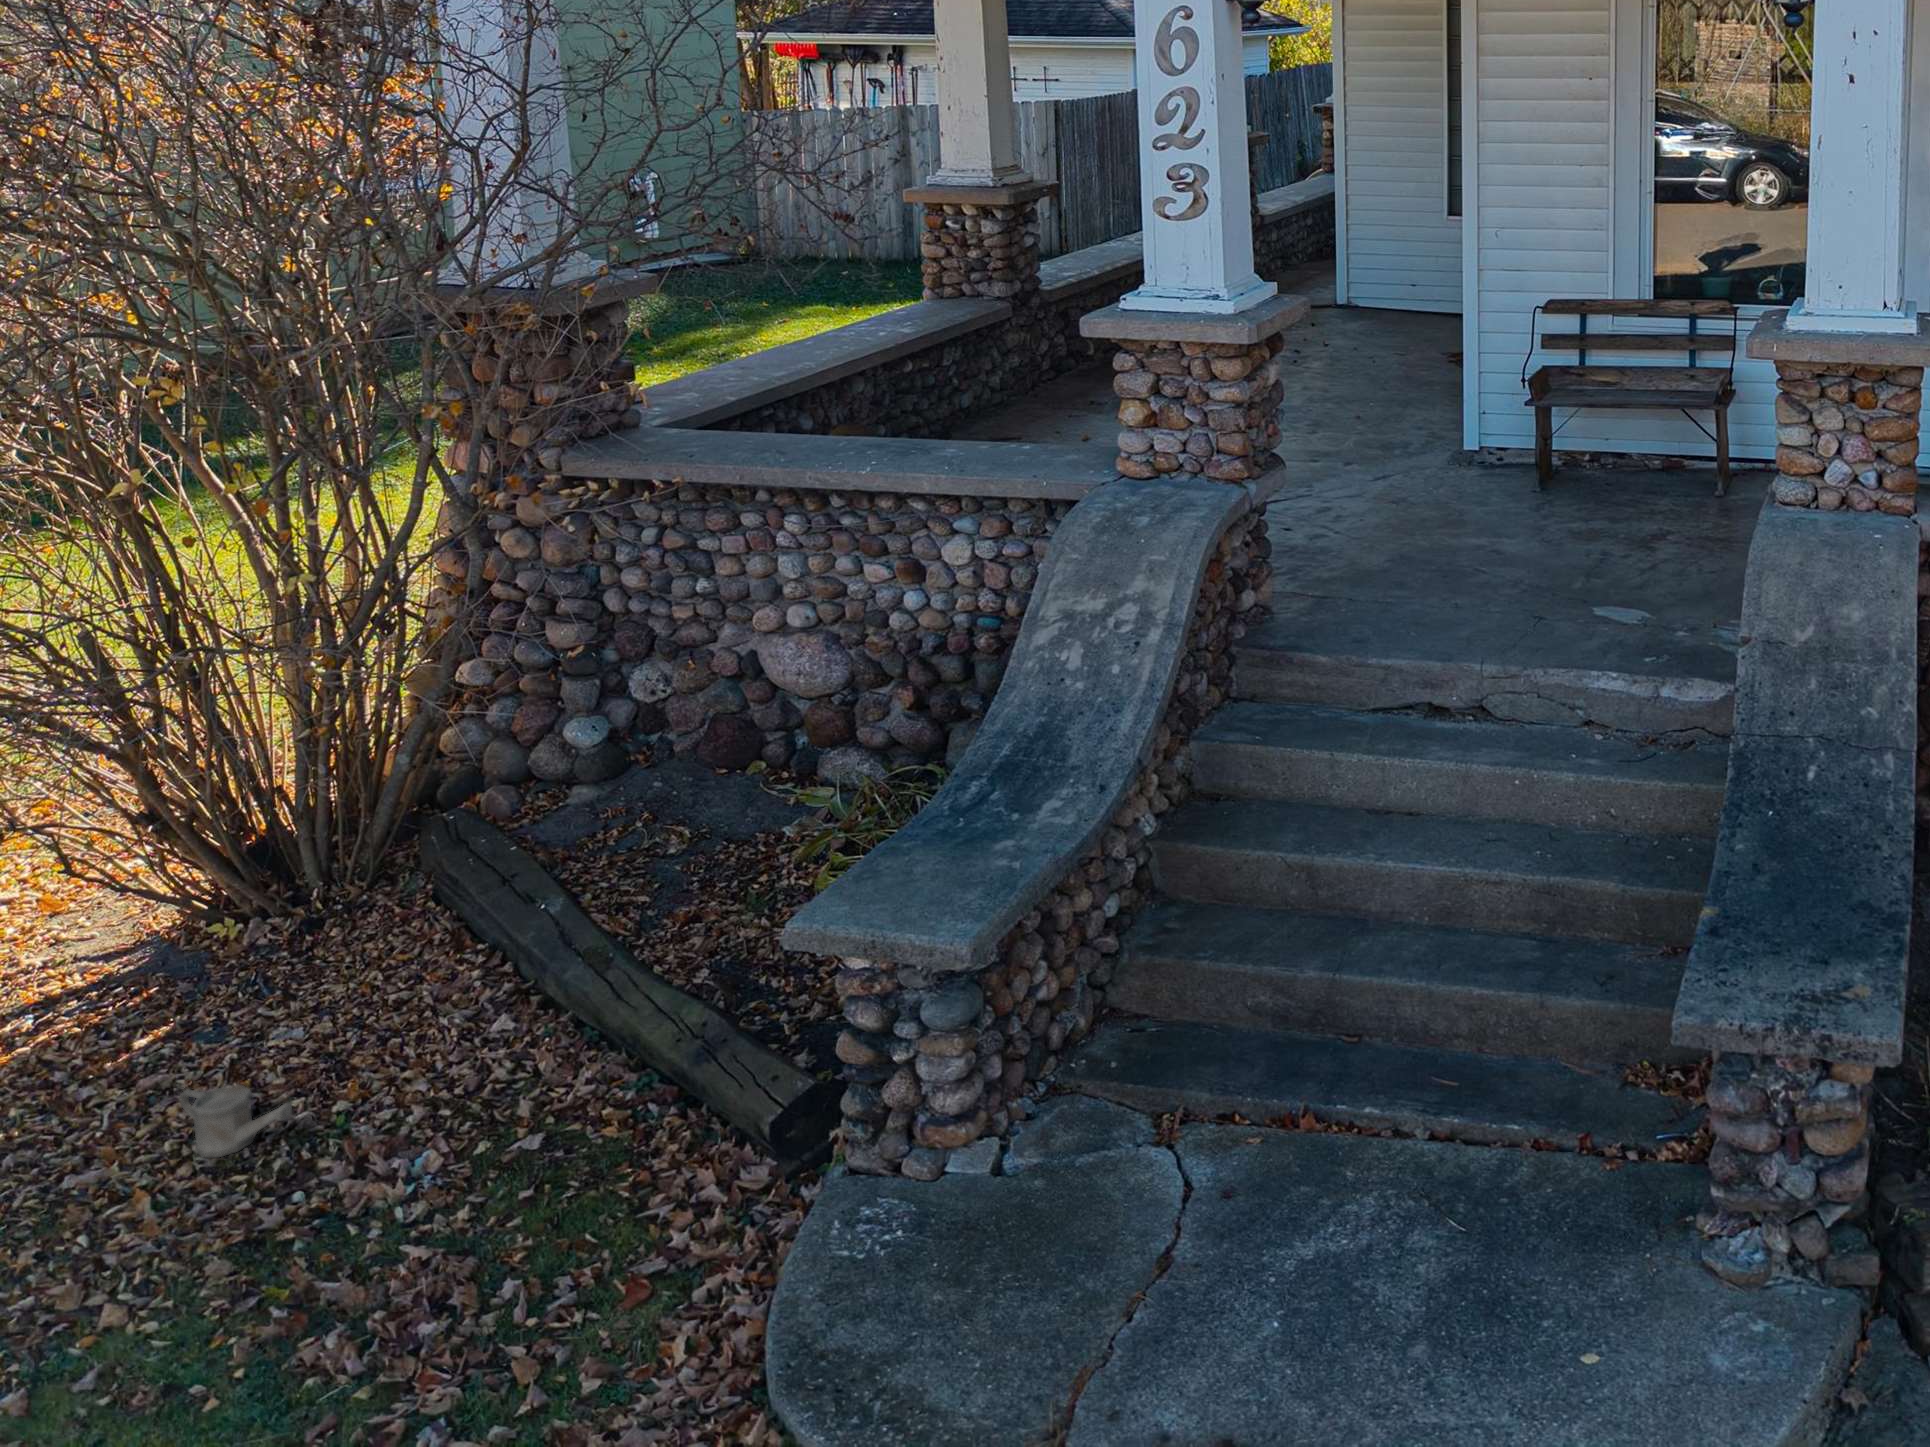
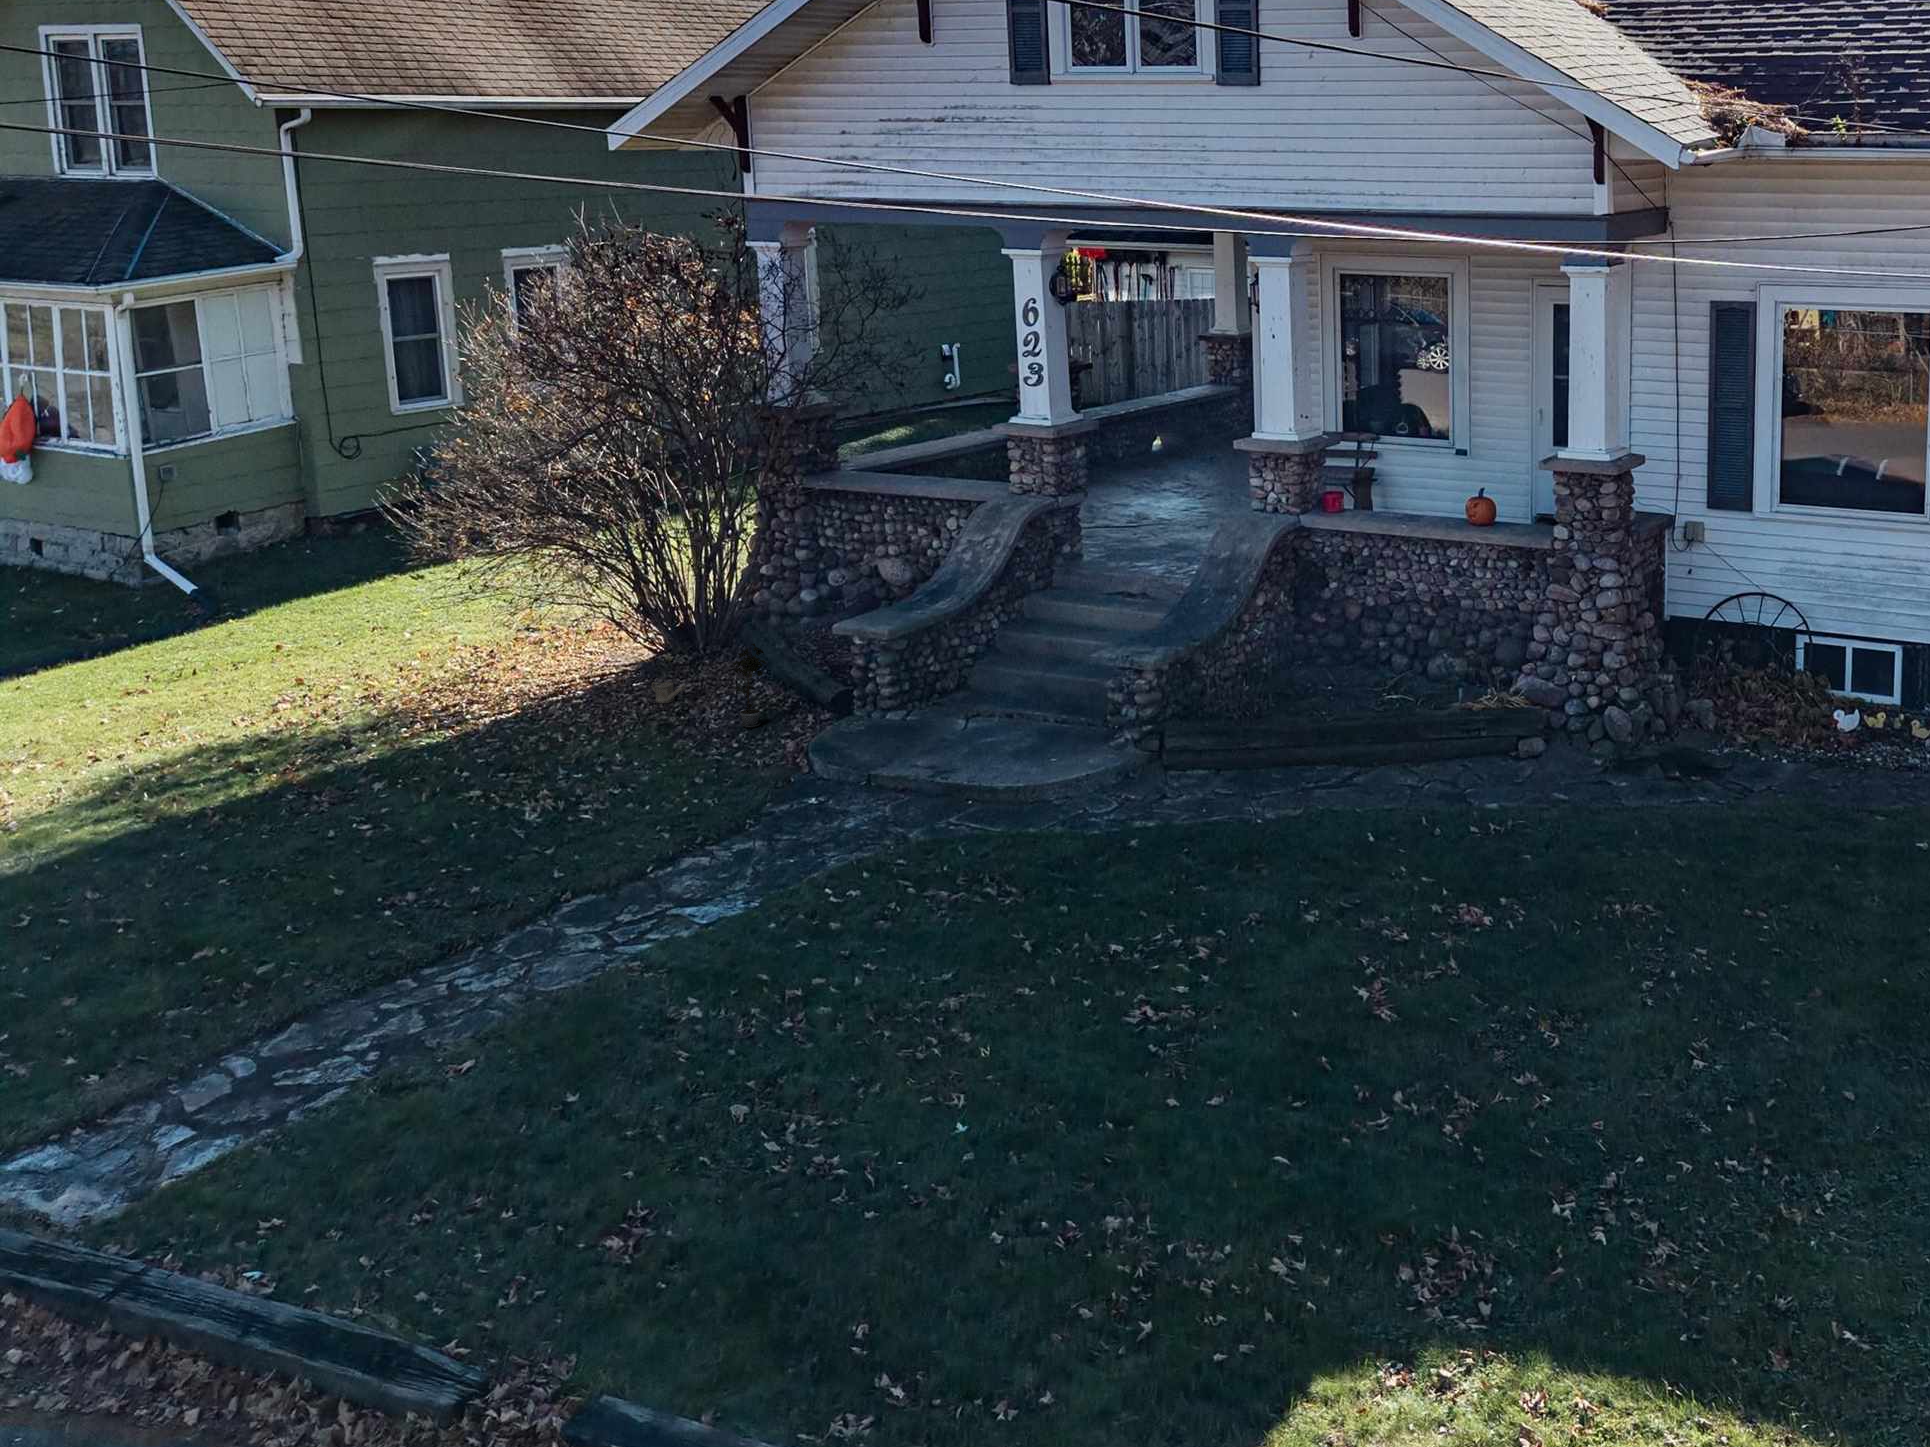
potted plant: none [455,1008,578,1264] -> present [732,644,766,728]

